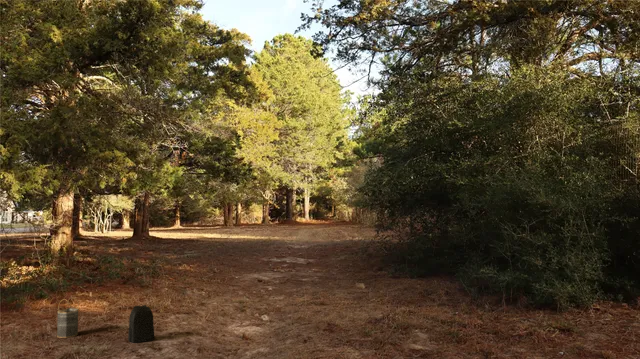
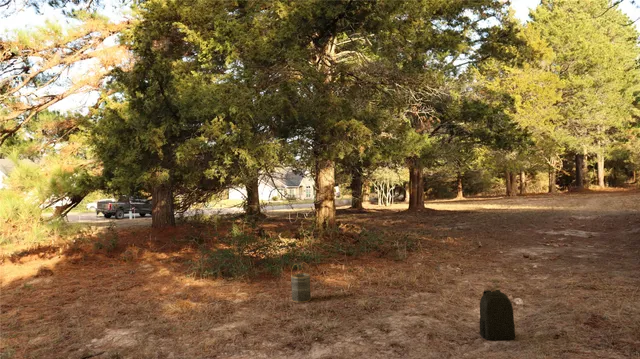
backpack: present [128,305,155,343] -> present [480,290,515,340]

